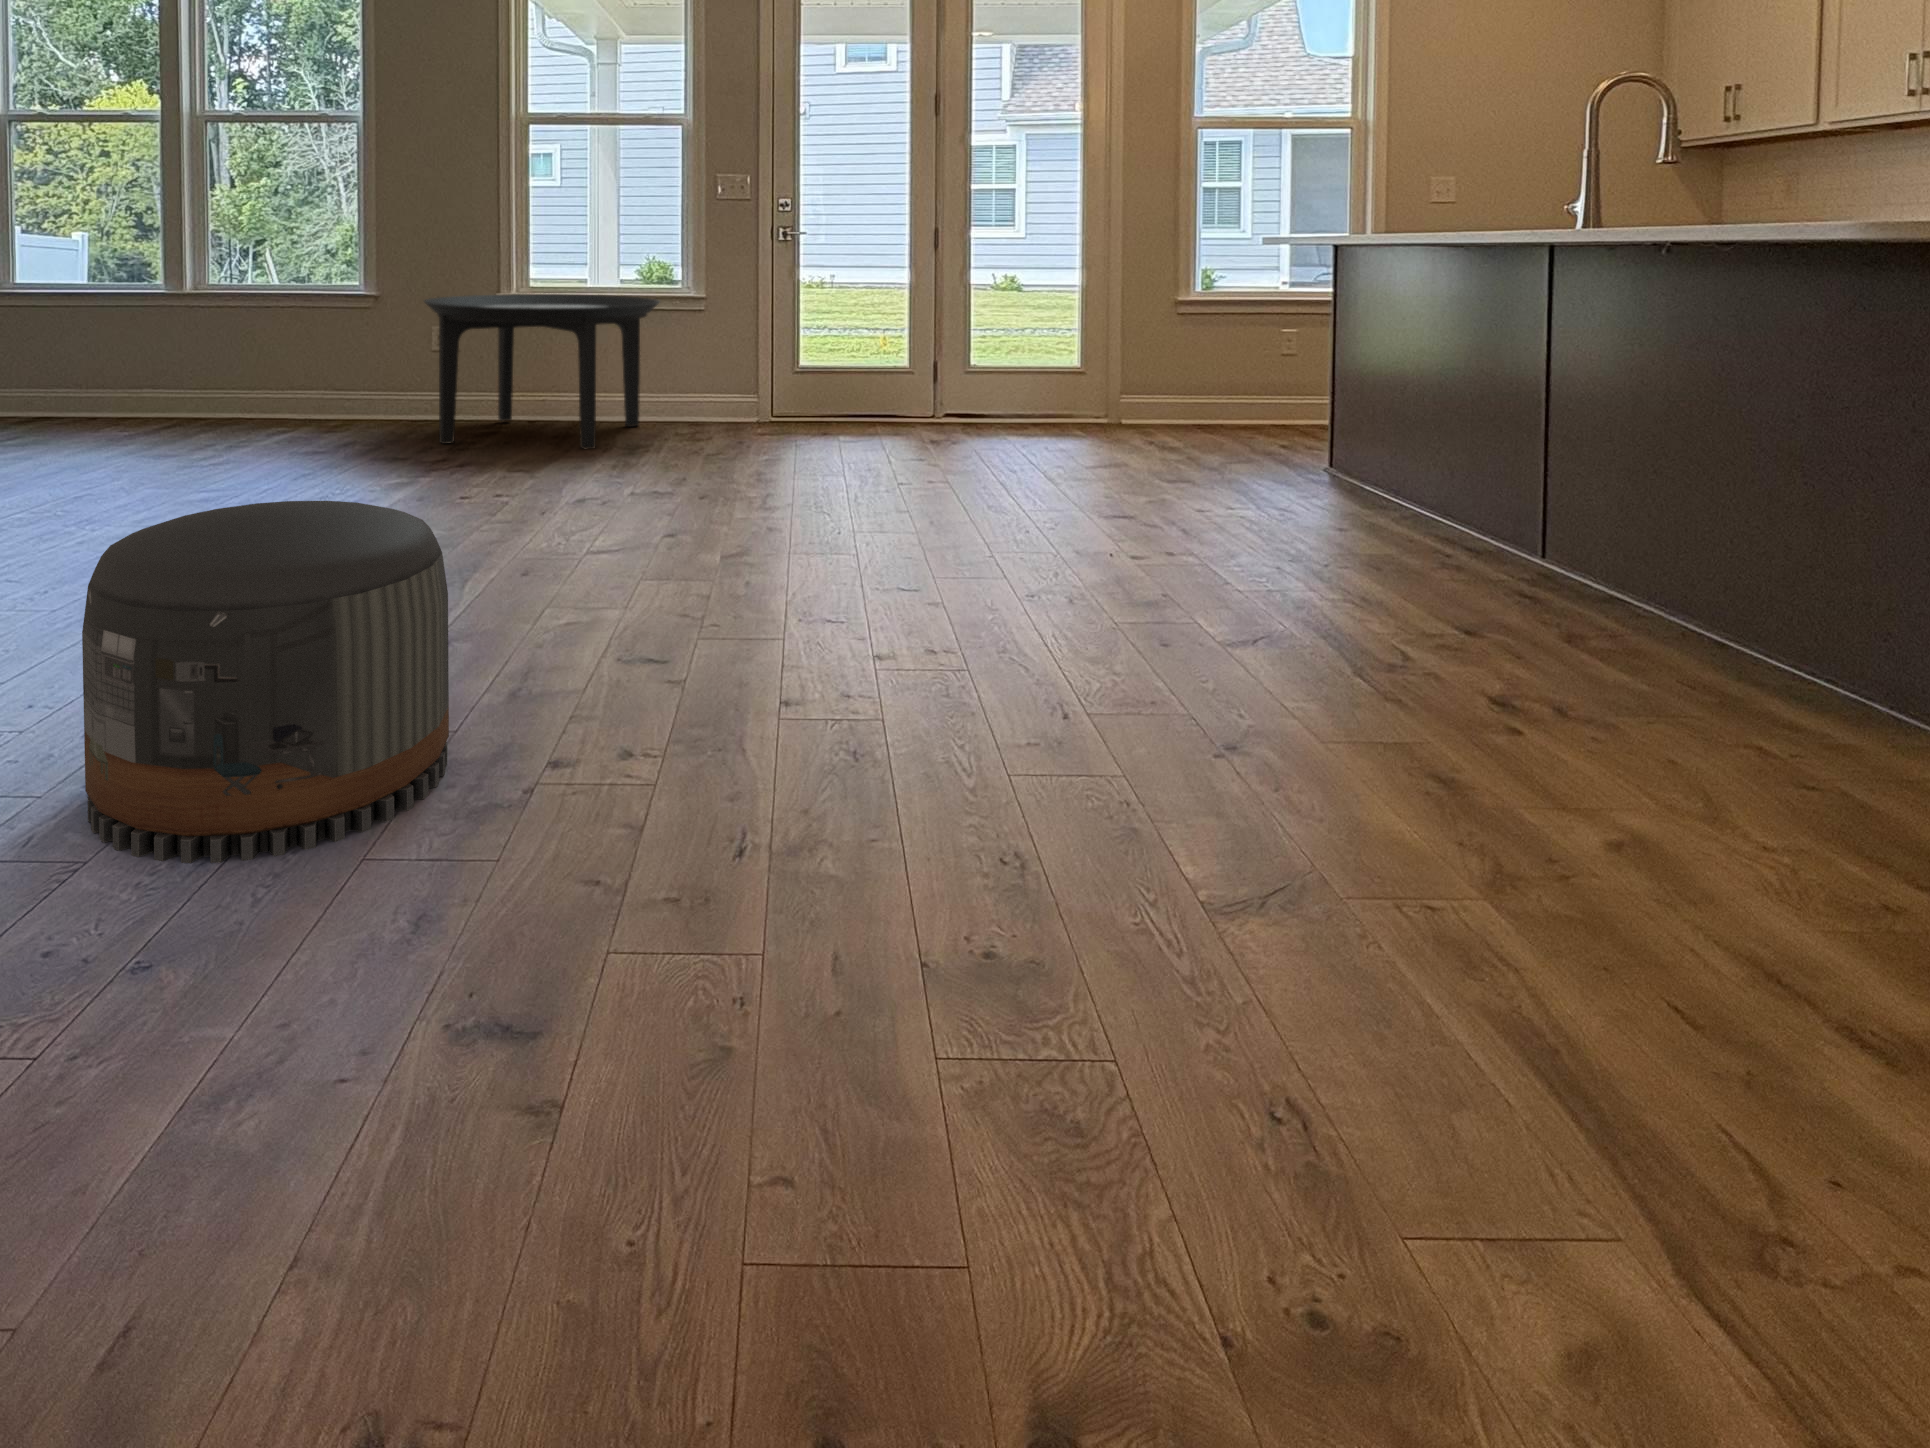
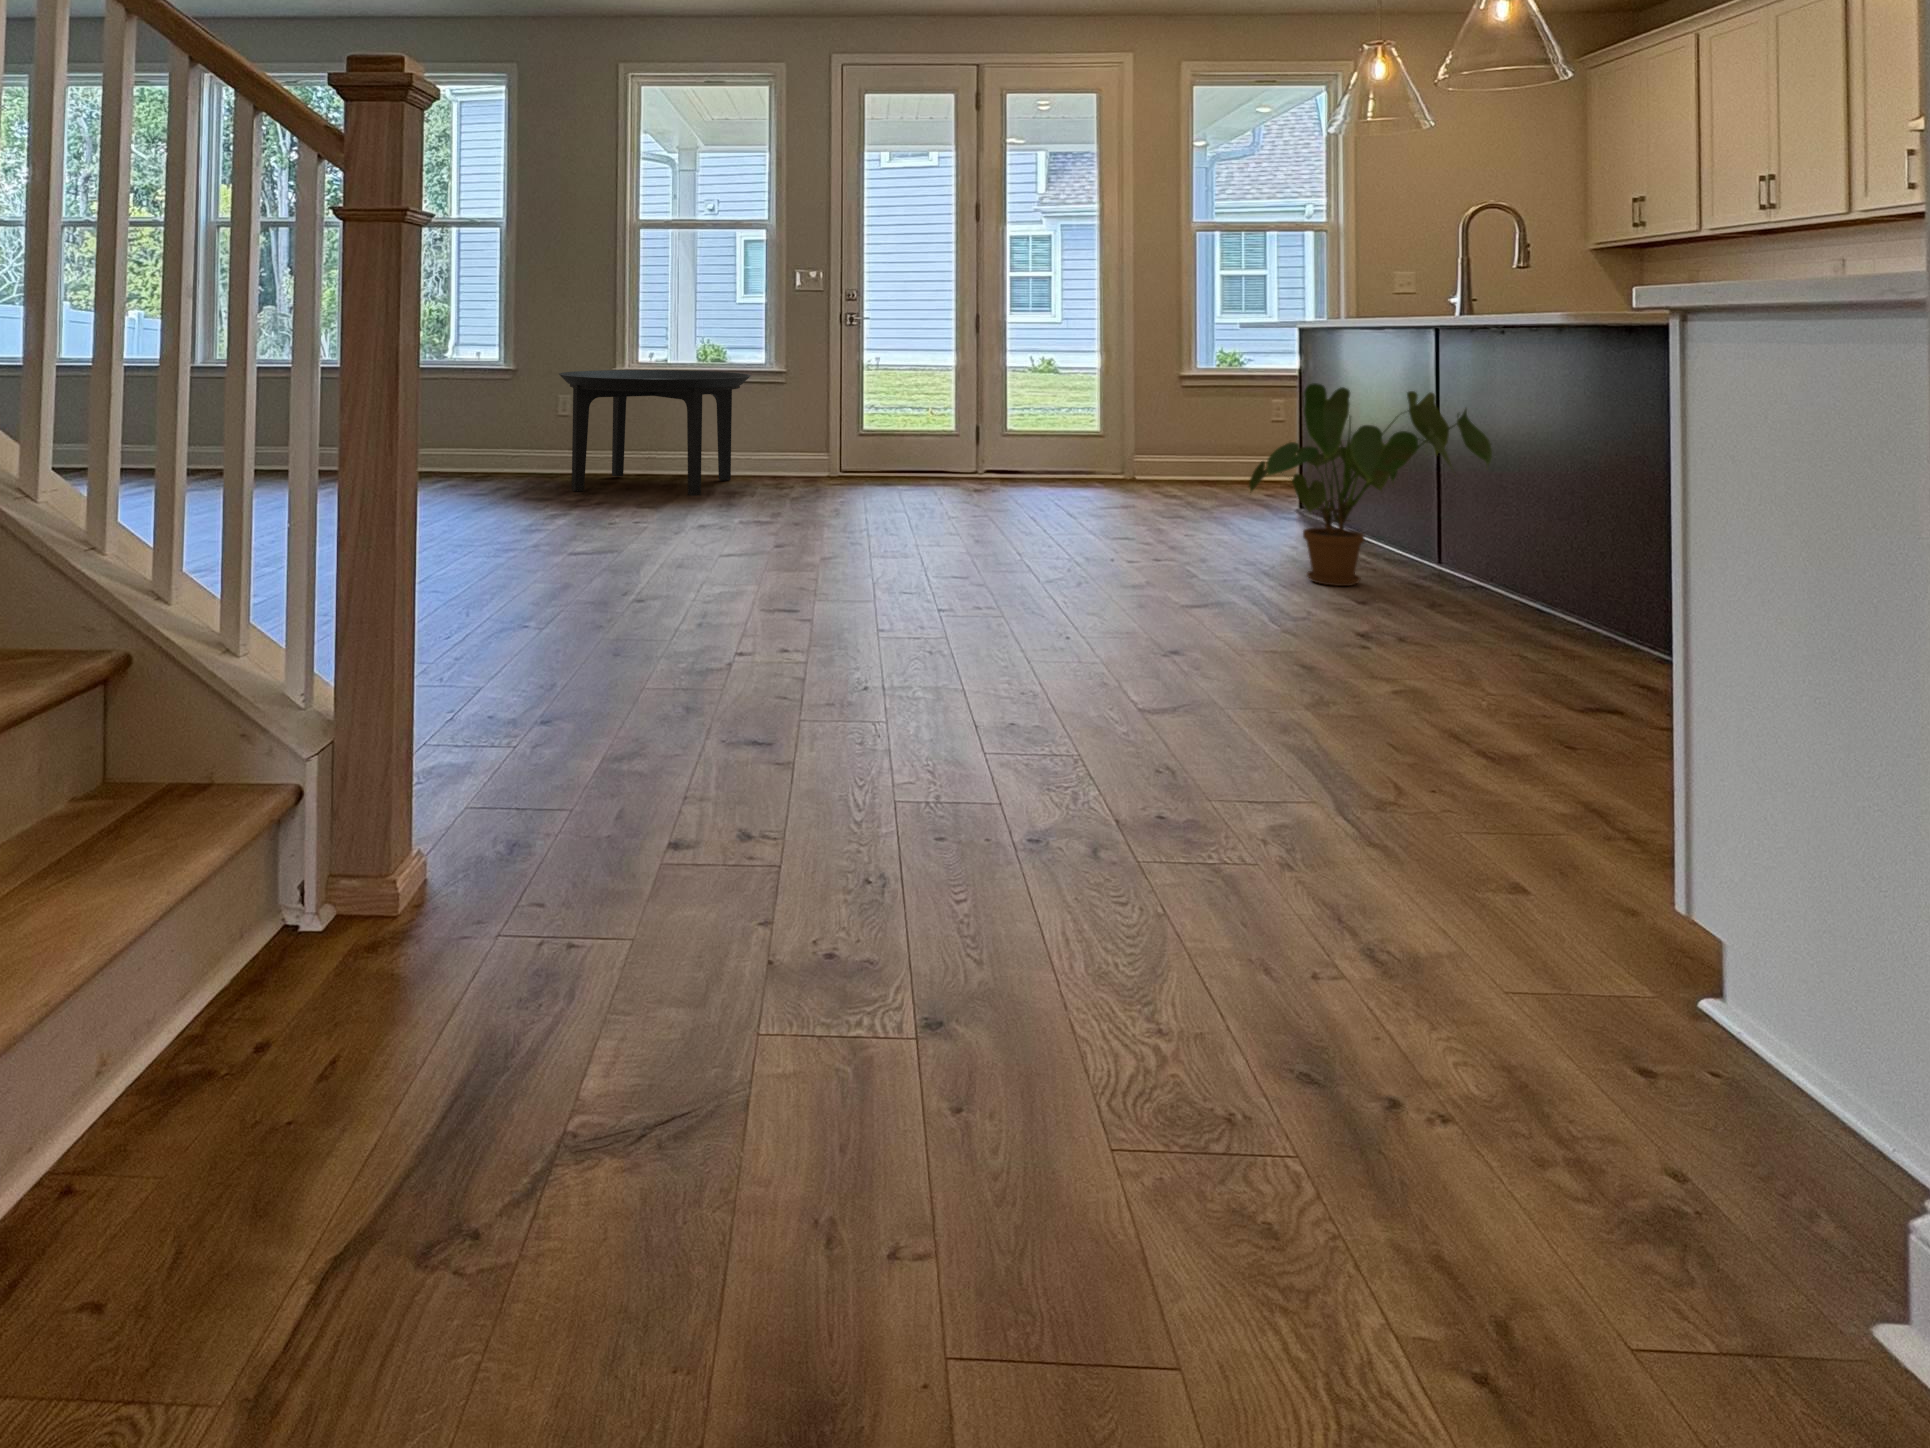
house plant: none [1297,322,1659,602] -> present [1249,383,1492,586]
pouf: present [82,501,449,863] -> none [476,487,682,684]

